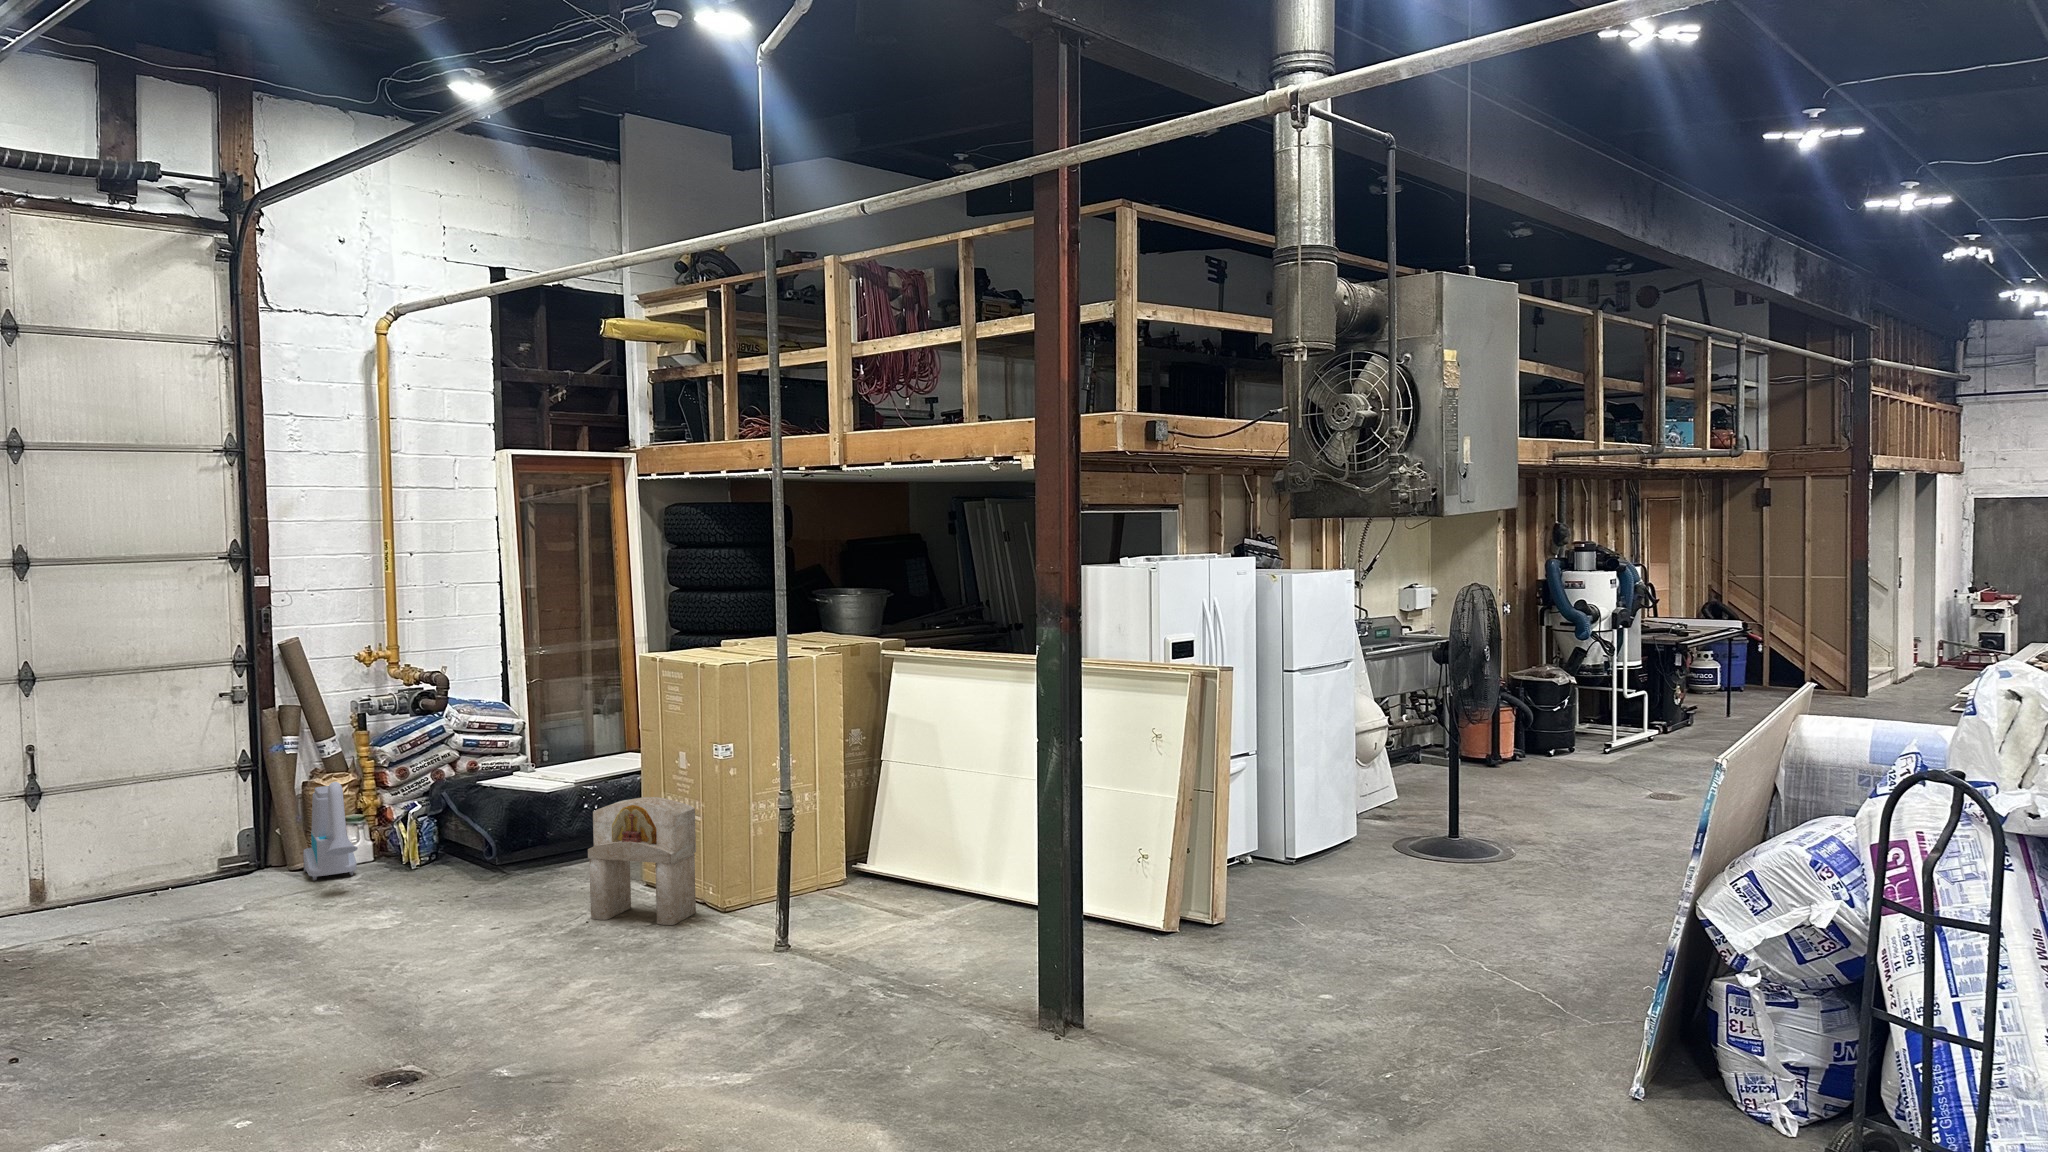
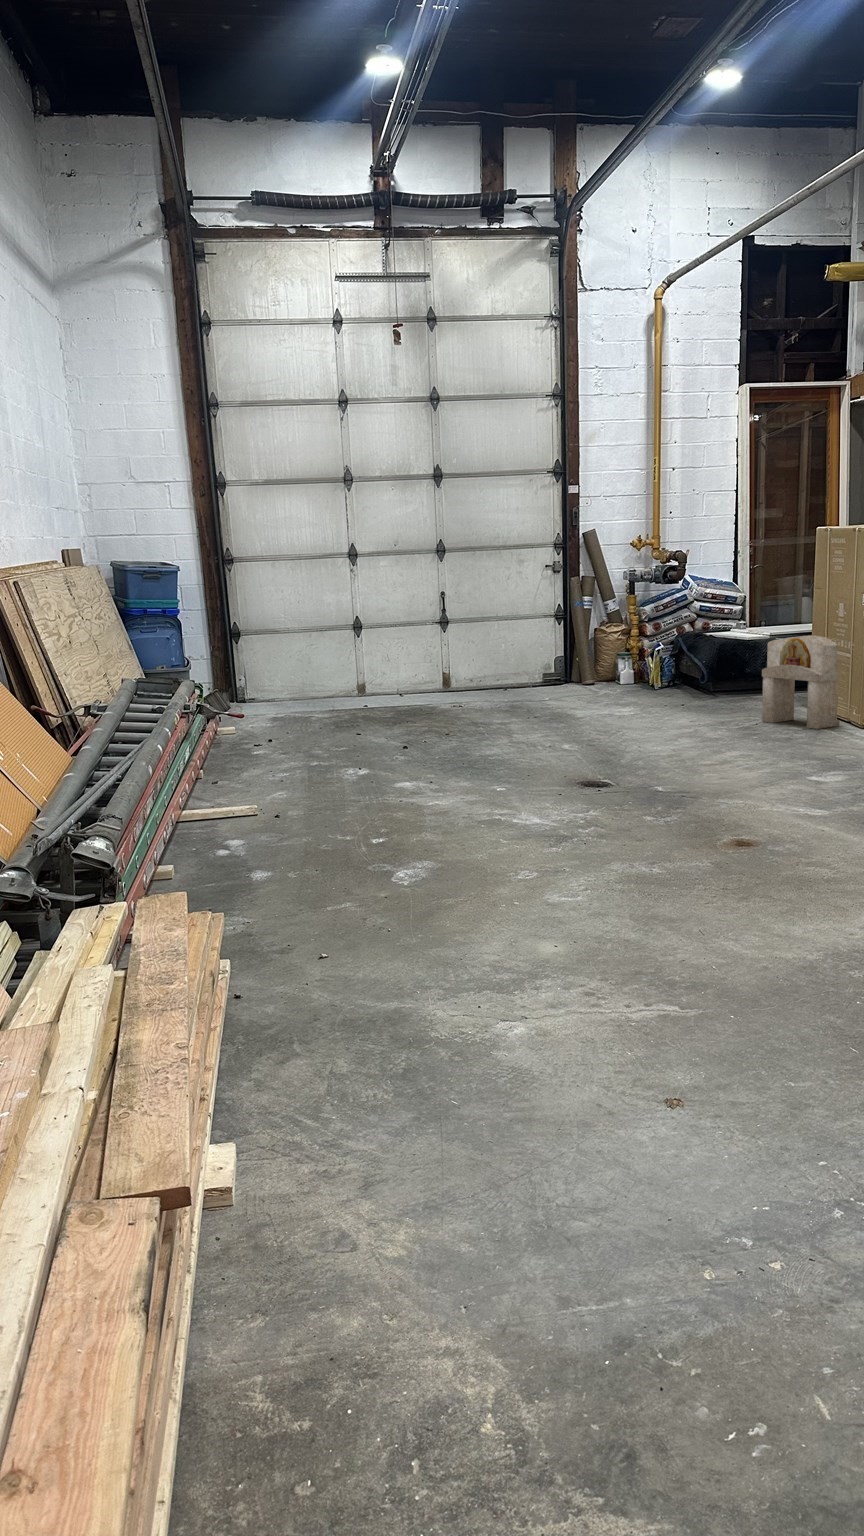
vacuum cleaner: present [303,782,358,881] -> none [592,623,623,692]

